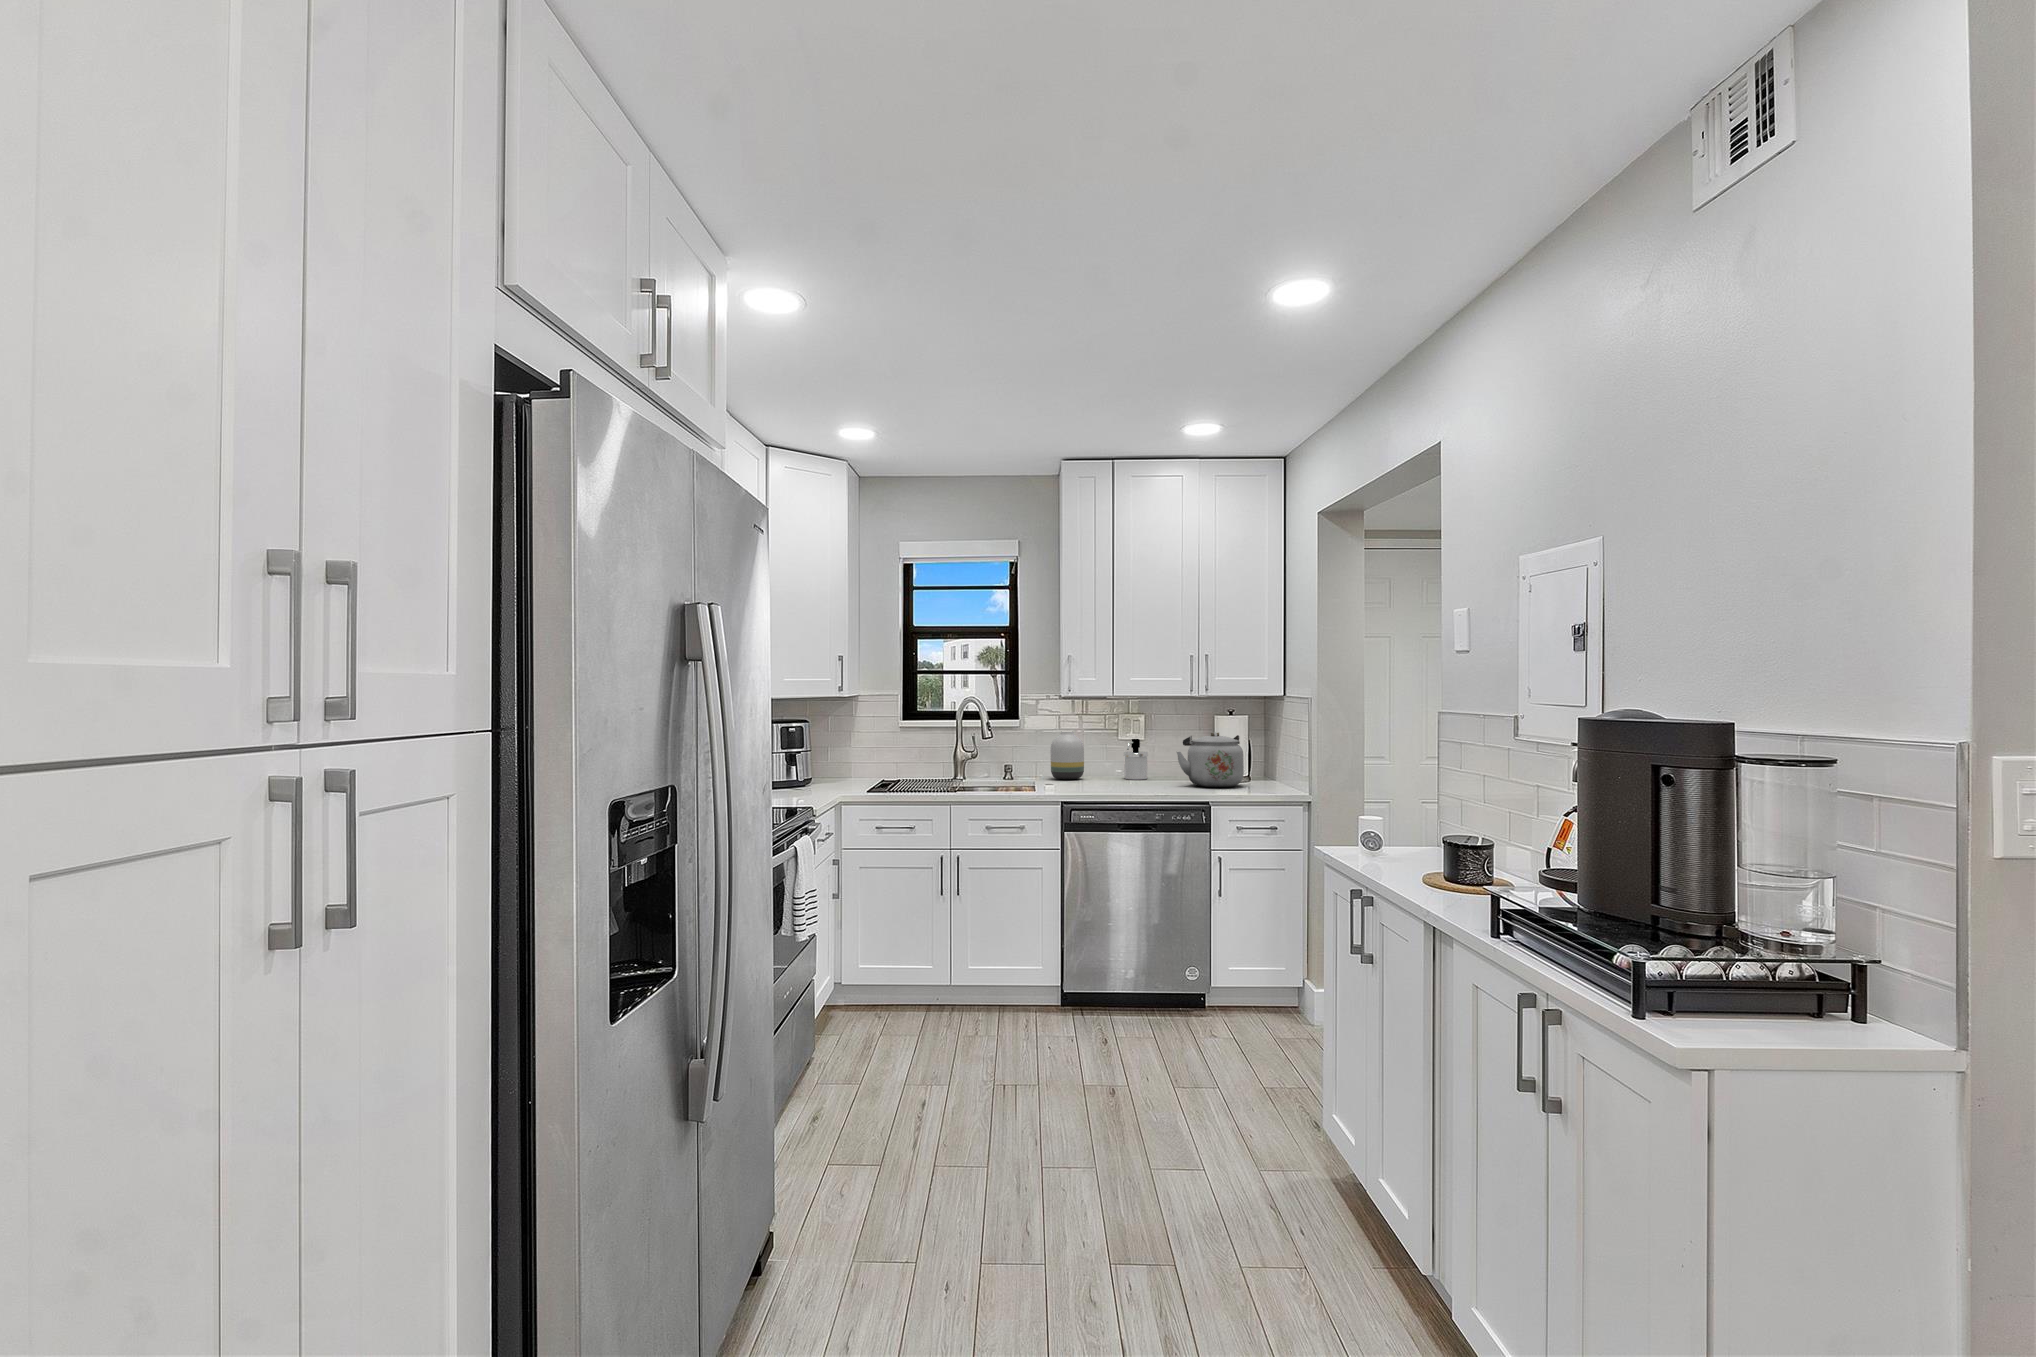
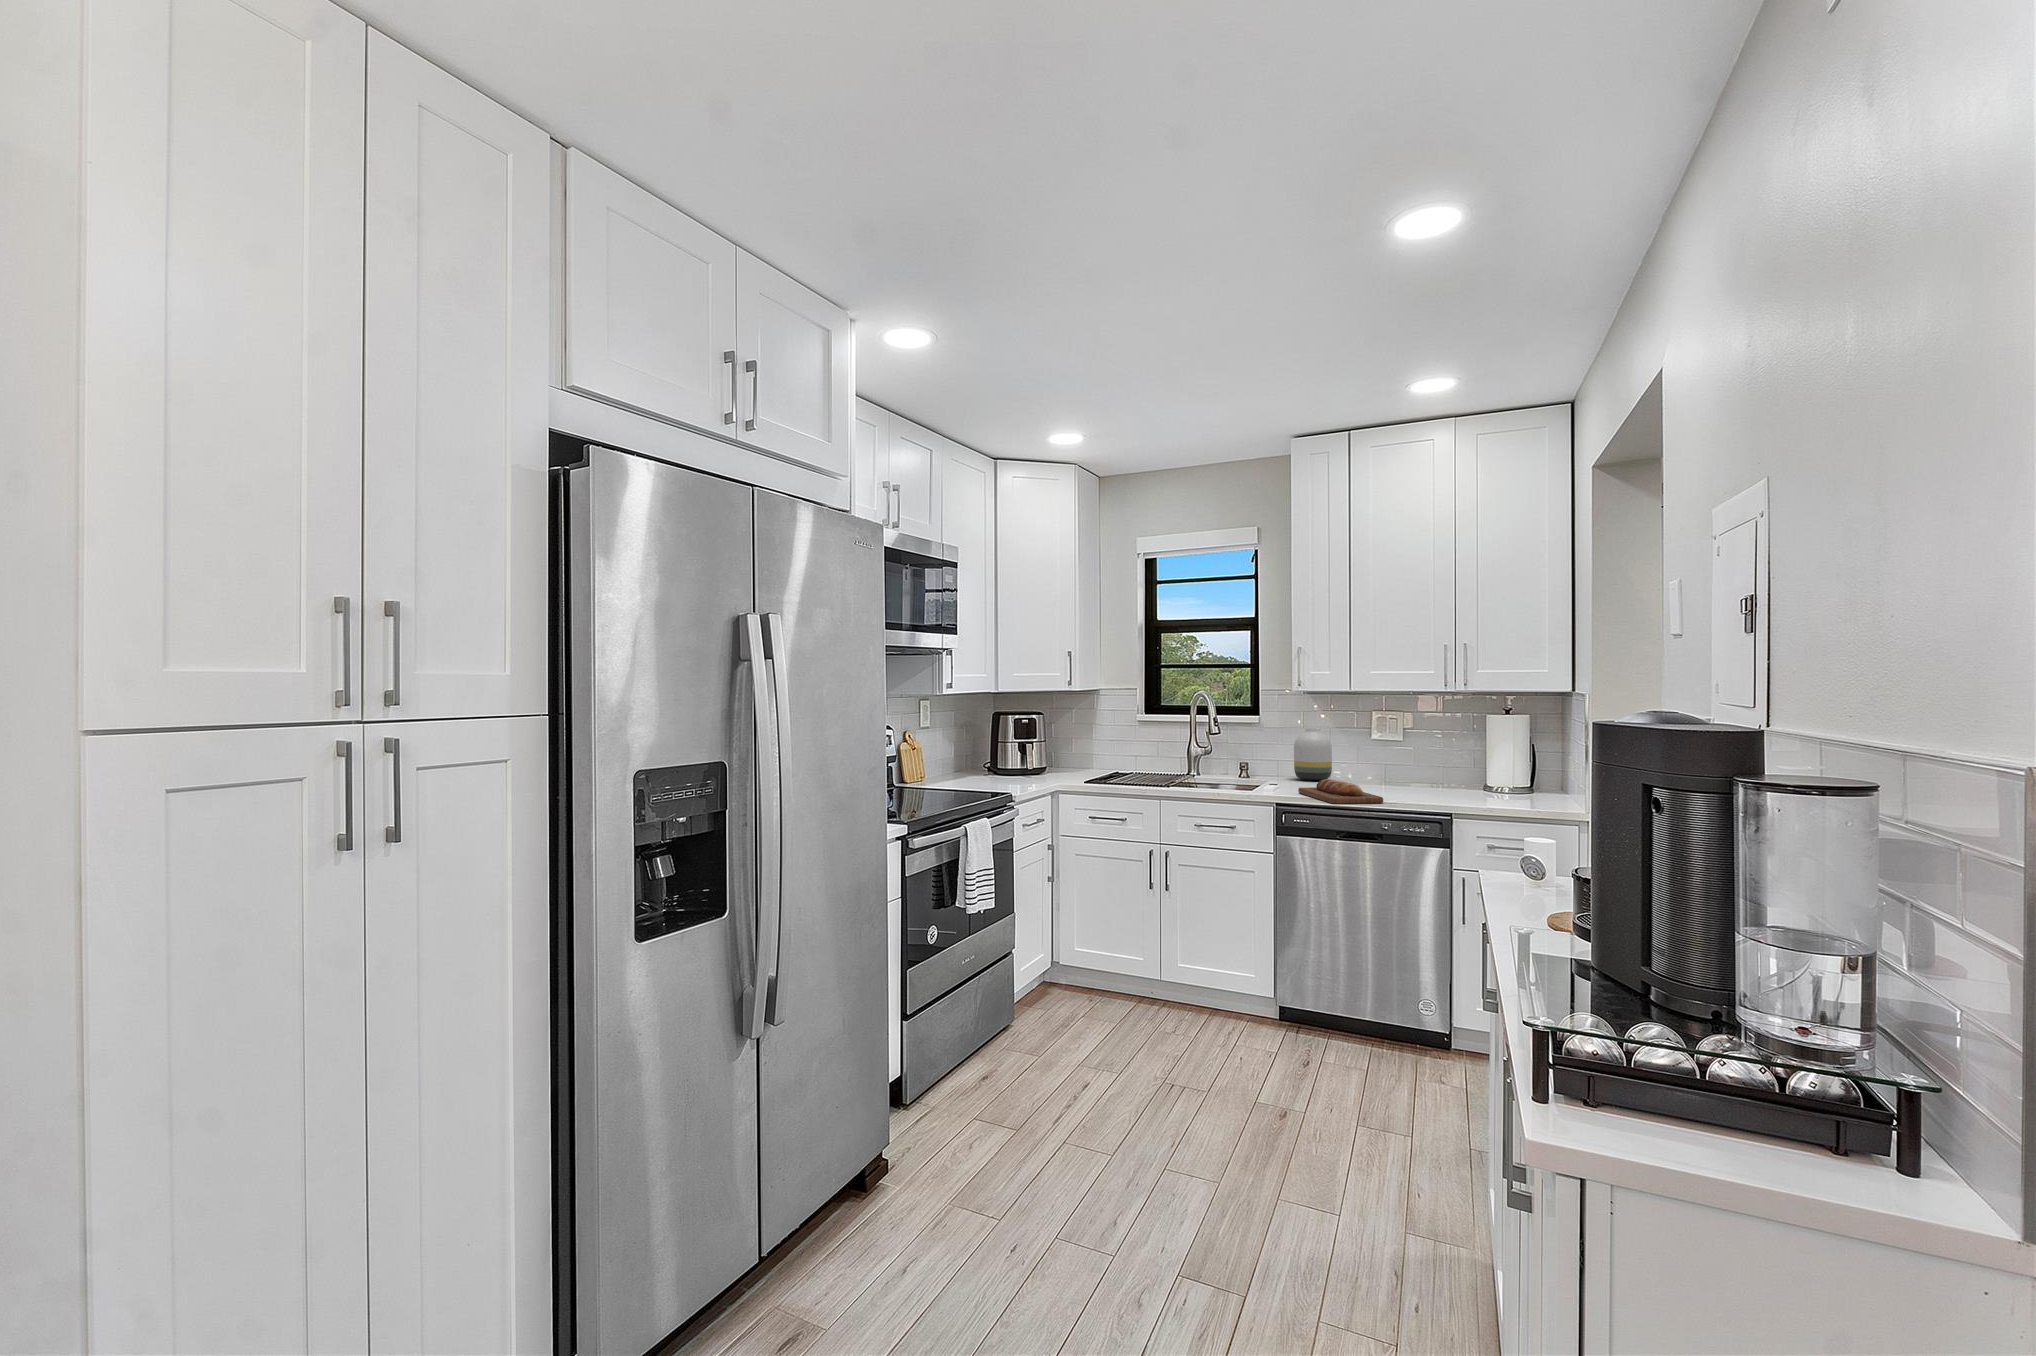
kettle: present [1177,732,1244,787] -> none [1425,733,1511,797]
soap dispenser: present [1124,739,1148,780] -> none [1377,739,1407,784]
bread loaf: none [1077,777,1160,799] -> present [1298,779,1383,804]

